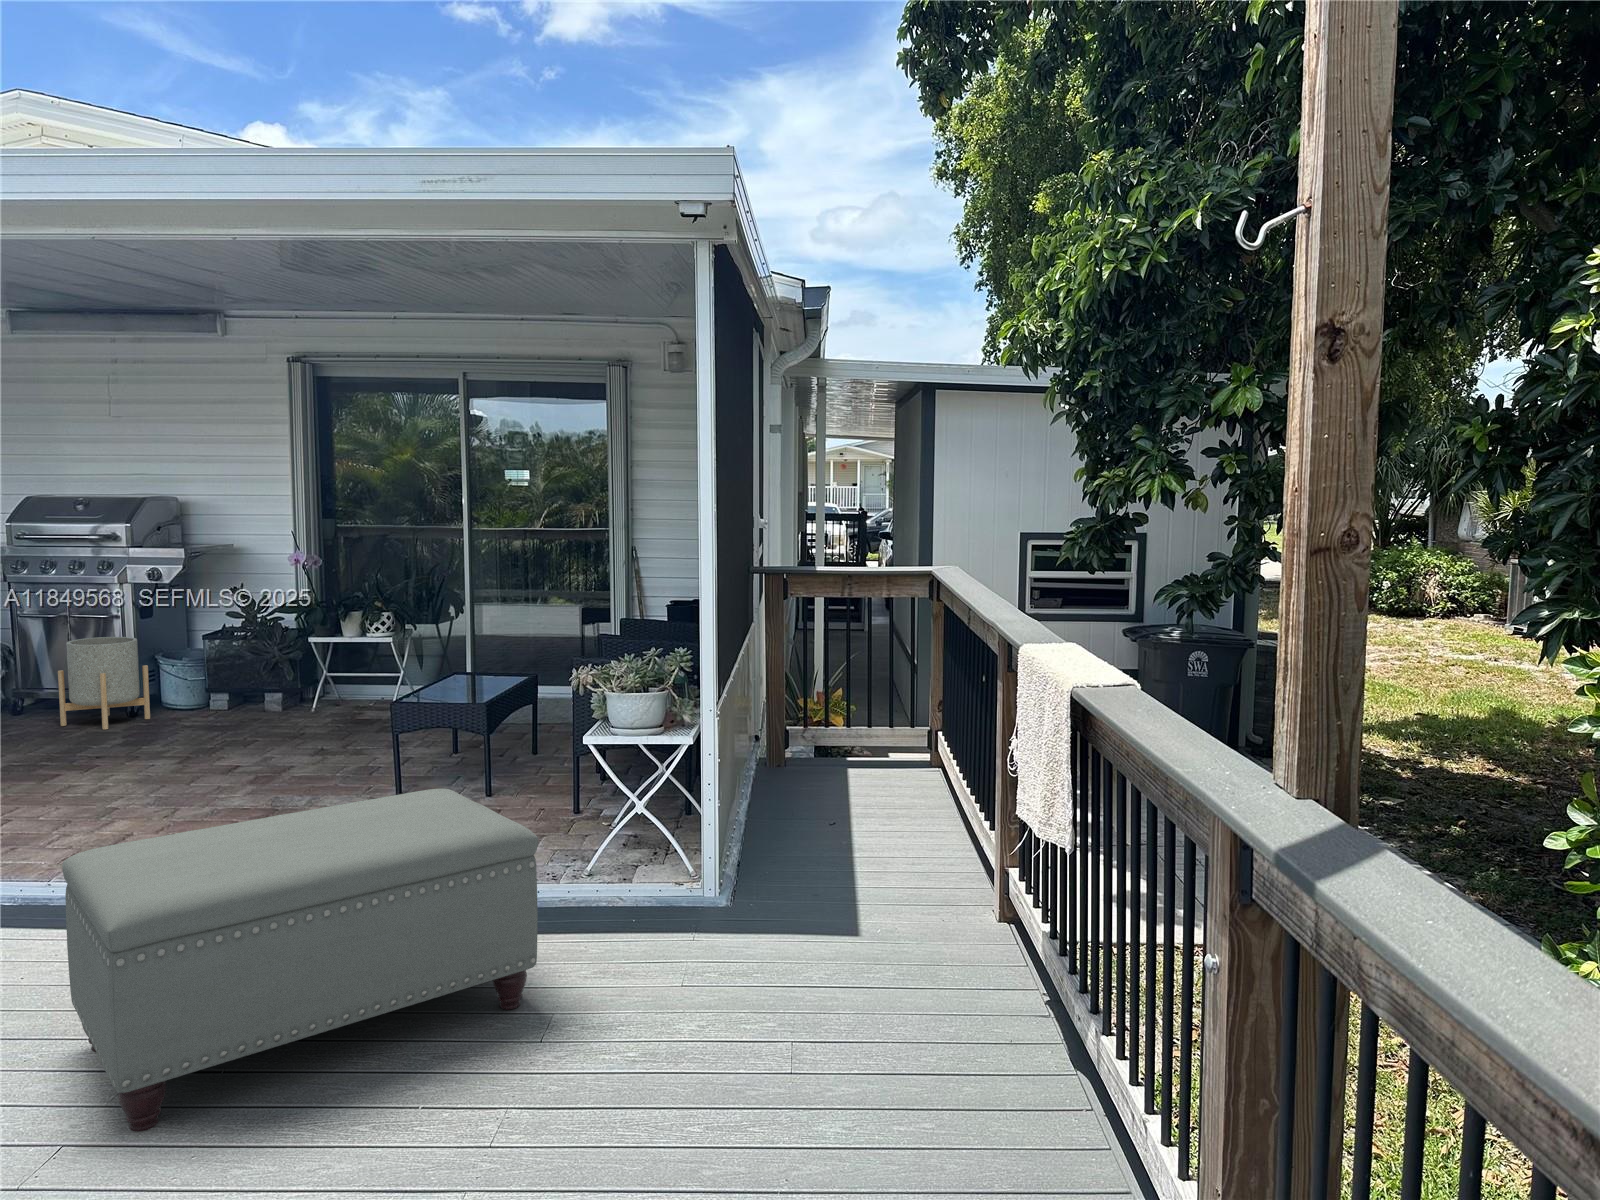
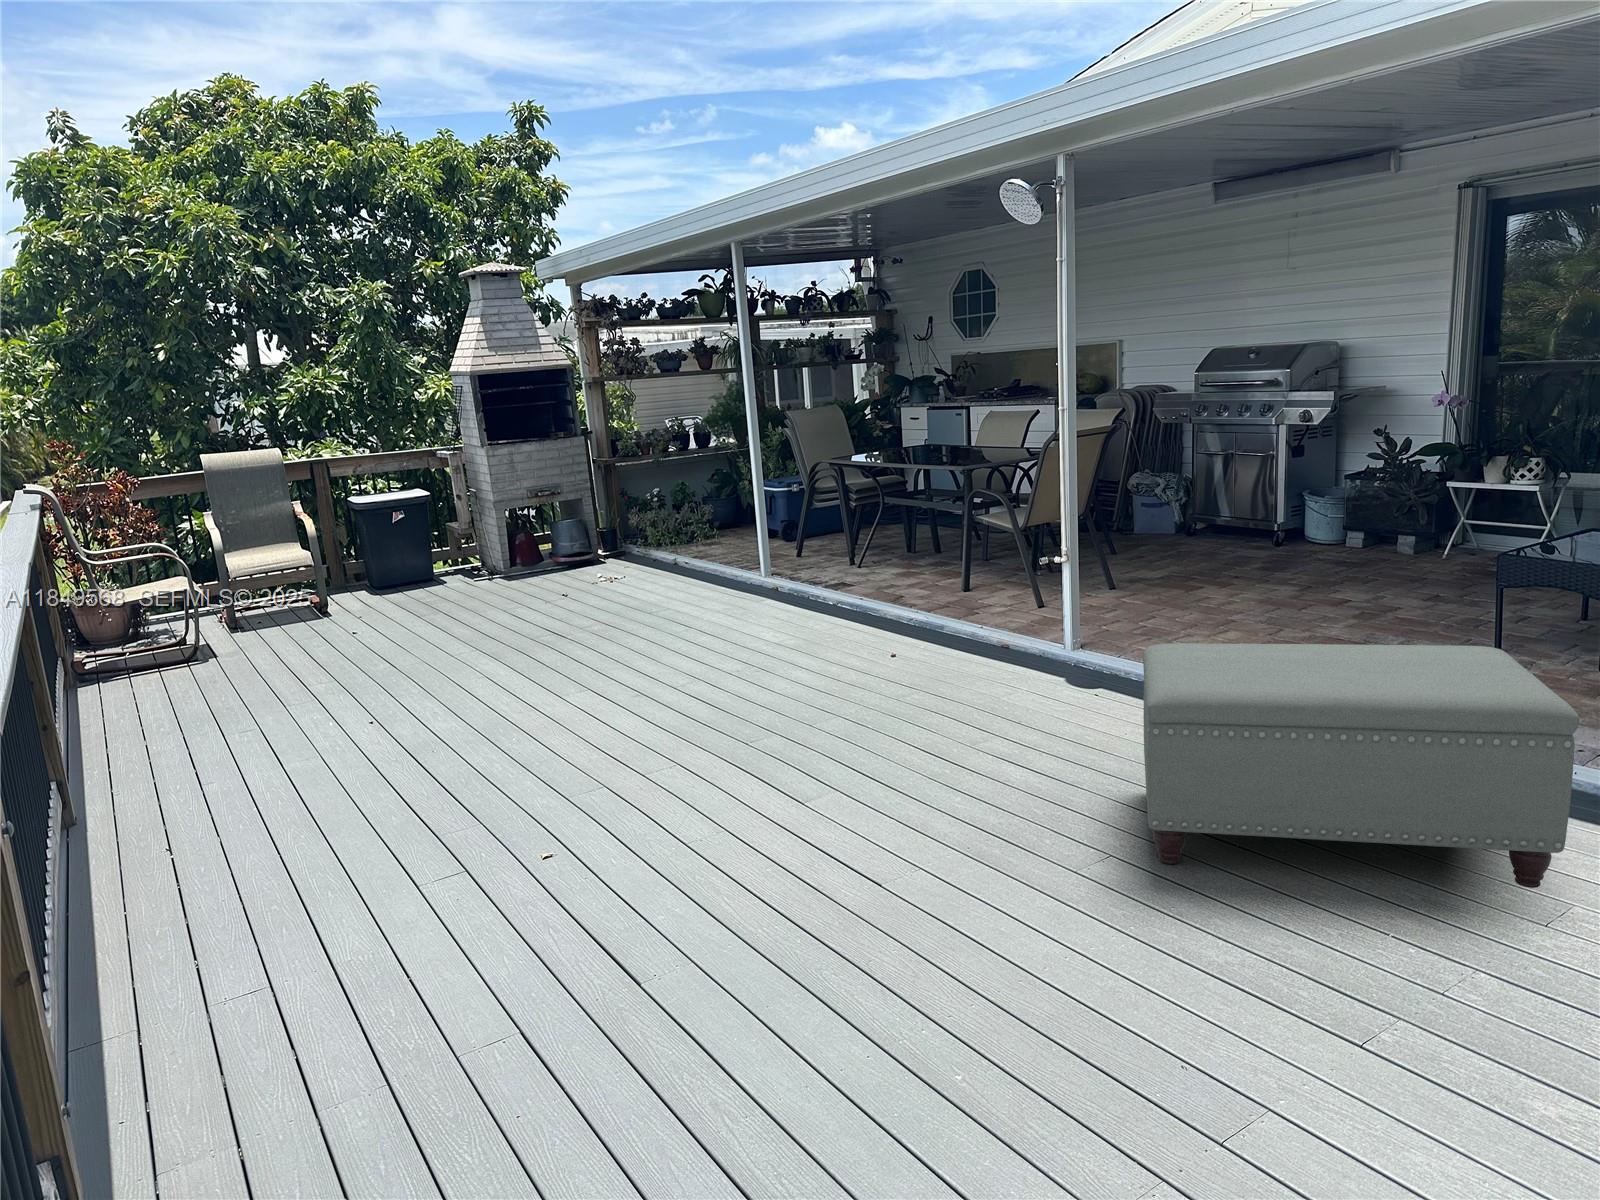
planter: present [58,637,150,730] -> none [1220,474,1292,554]

